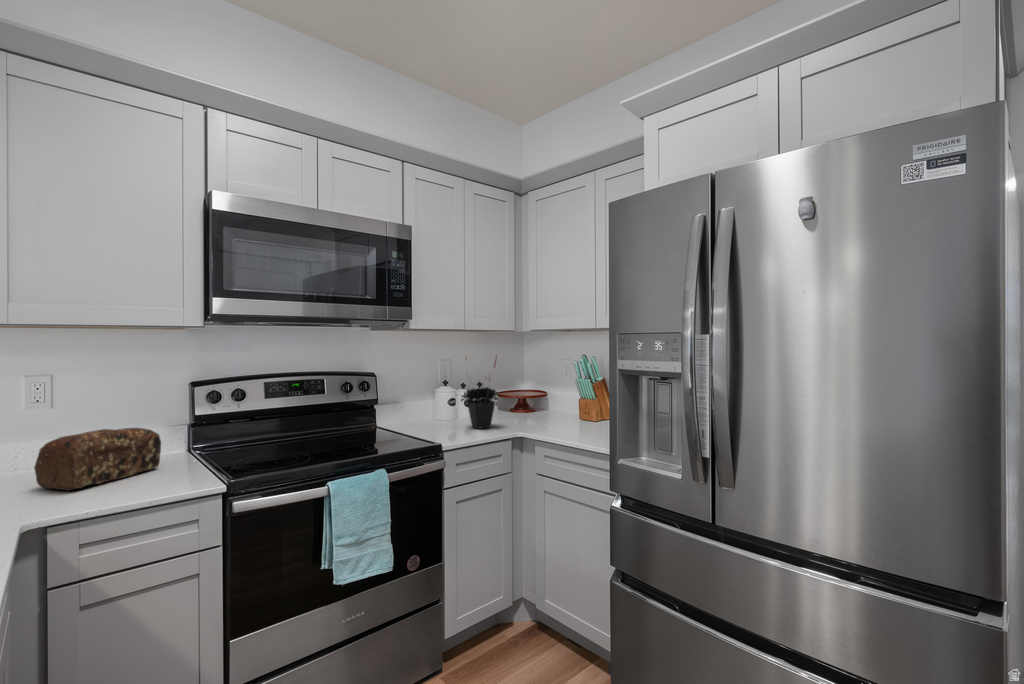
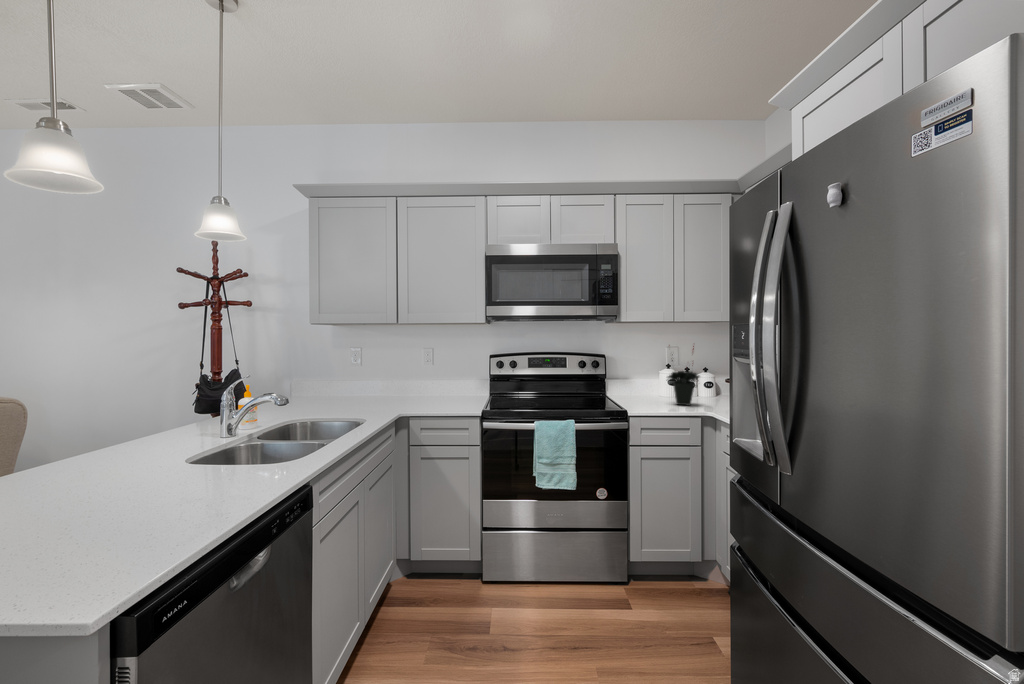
bread loaf: present [34,428,161,490] -> none [412,376,465,403]

